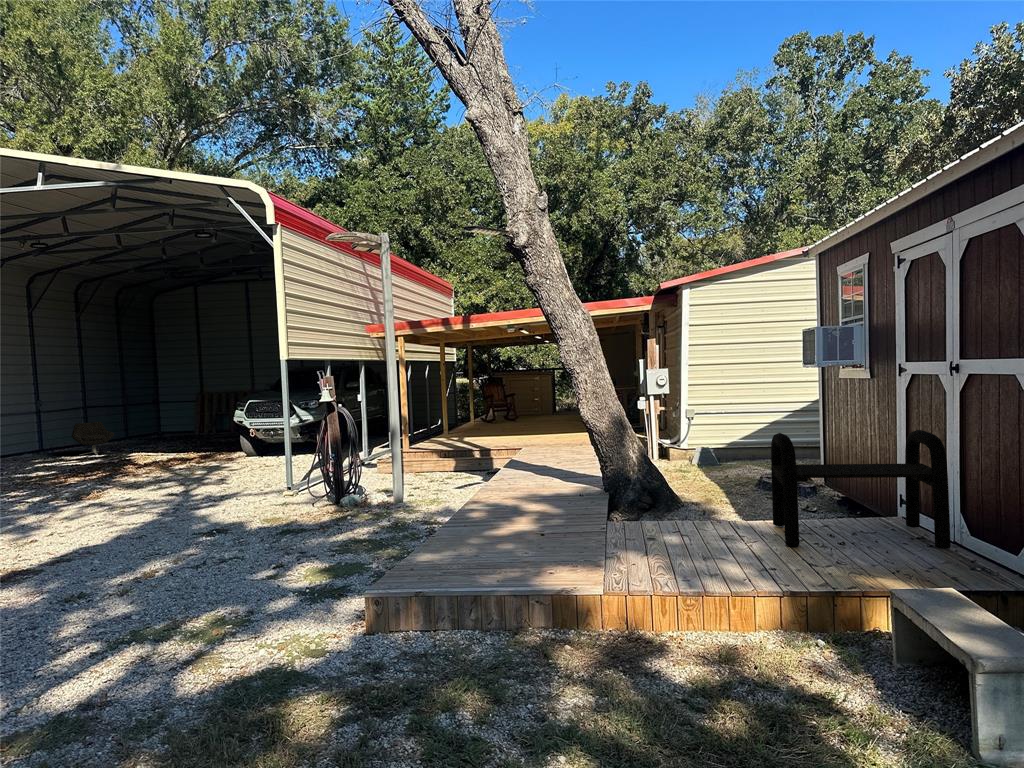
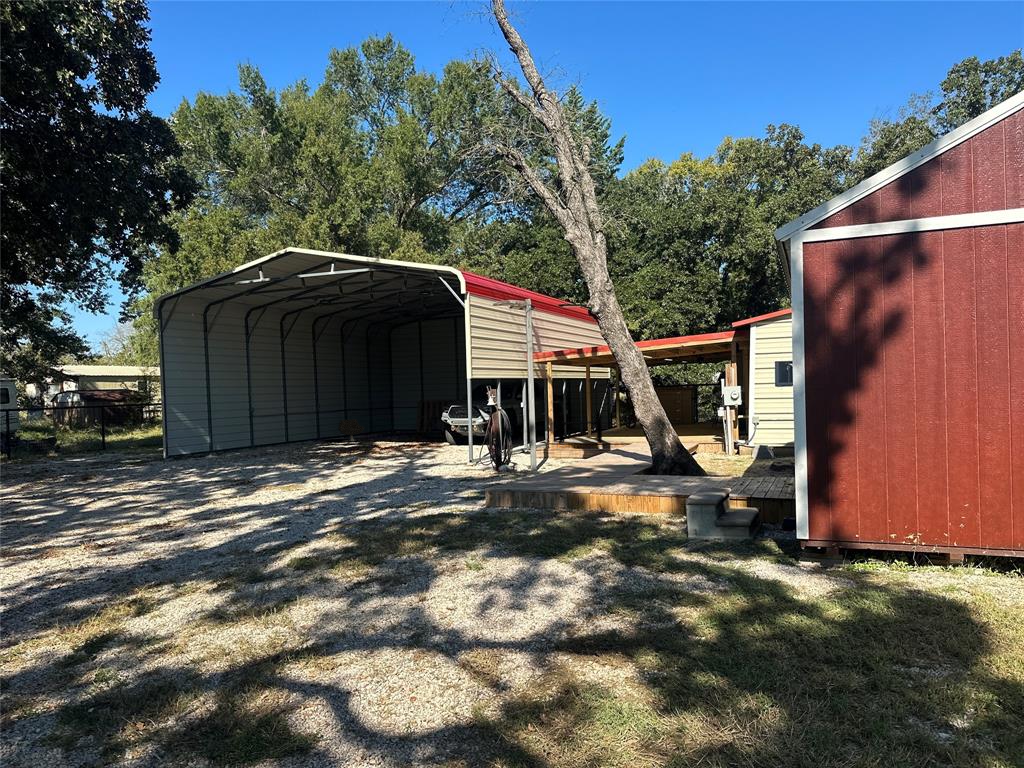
bench: present [771,430,951,549] -> present [558,411,602,444]

